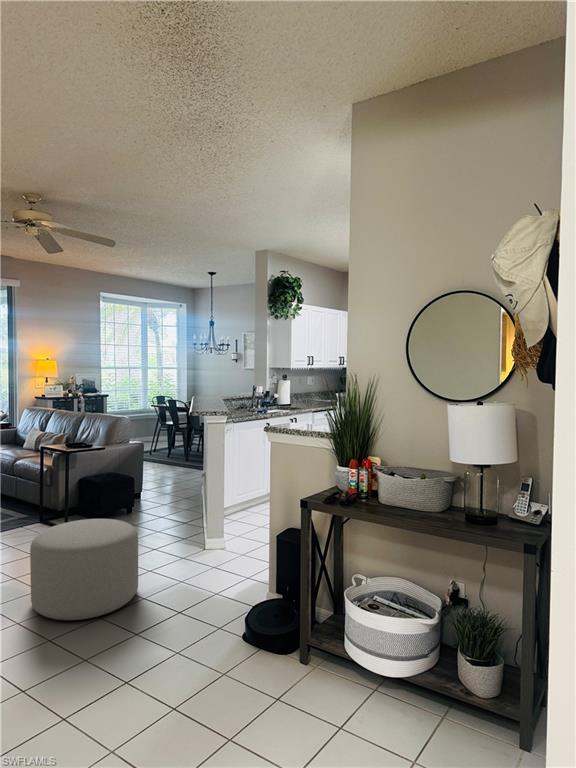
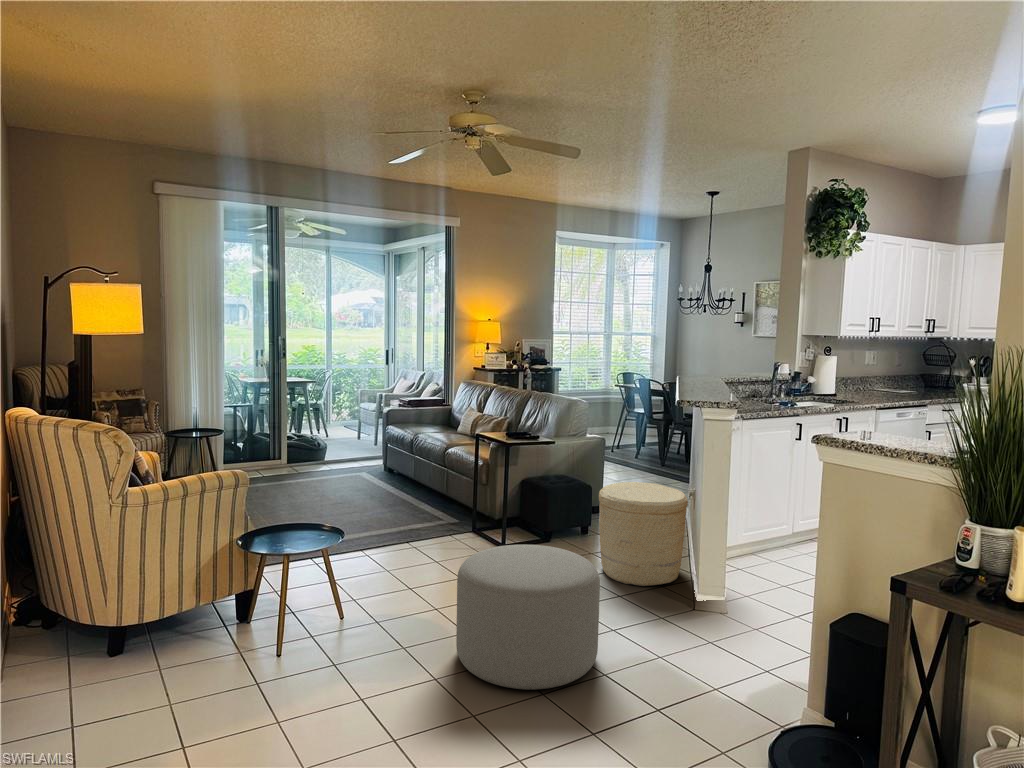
basket: none [138,470,199,541] -> present [599,482,688,586]

